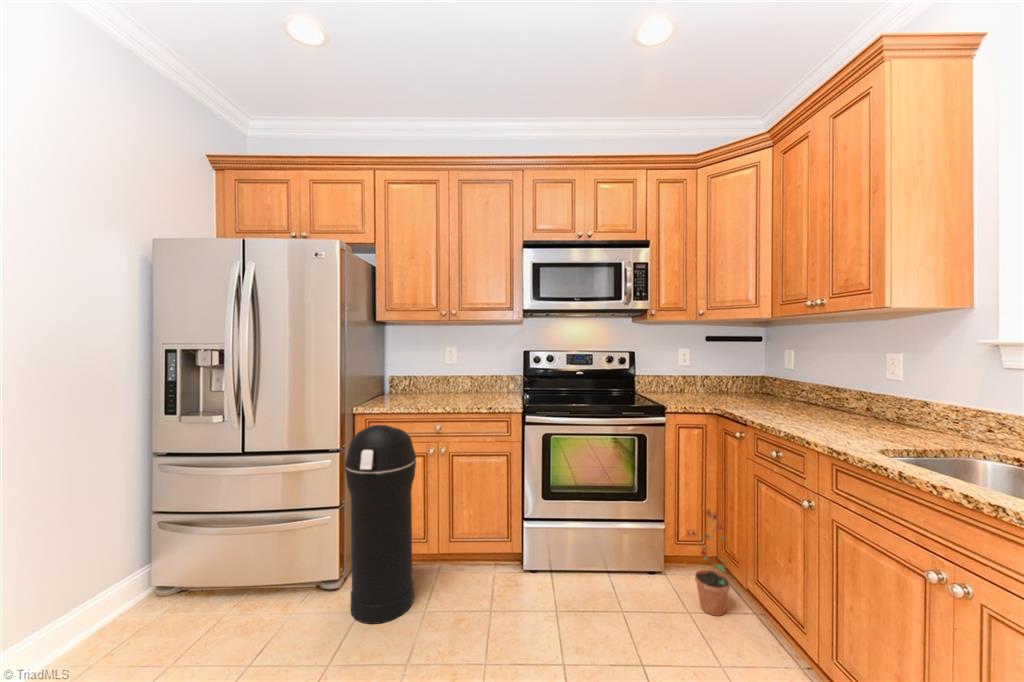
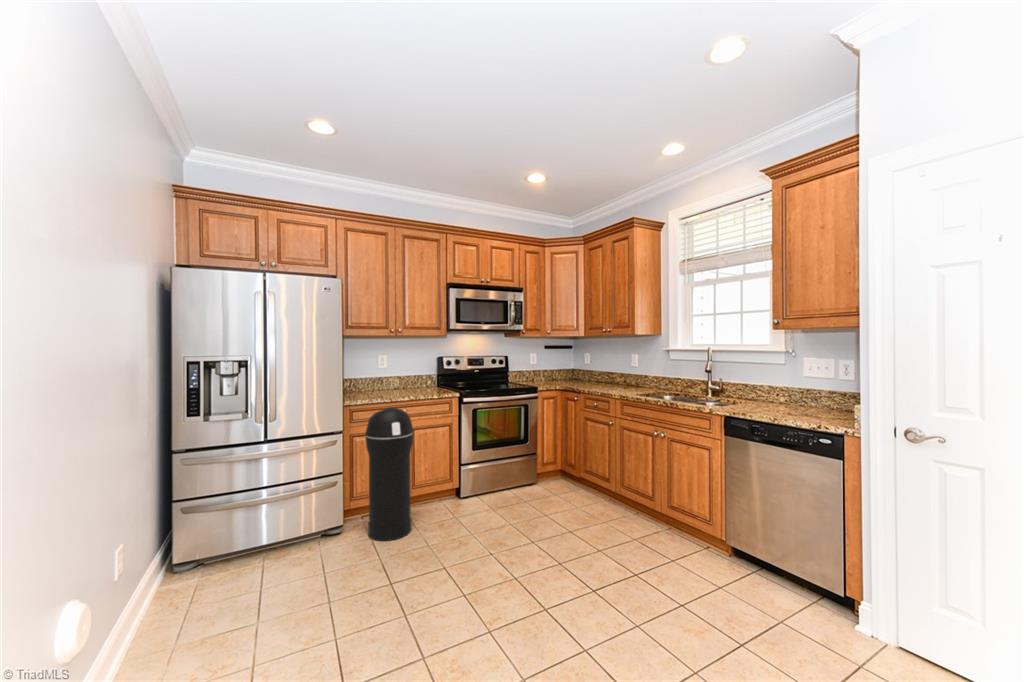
potted plant: present [687,509,730,616] -> none [553,440,578,493]

